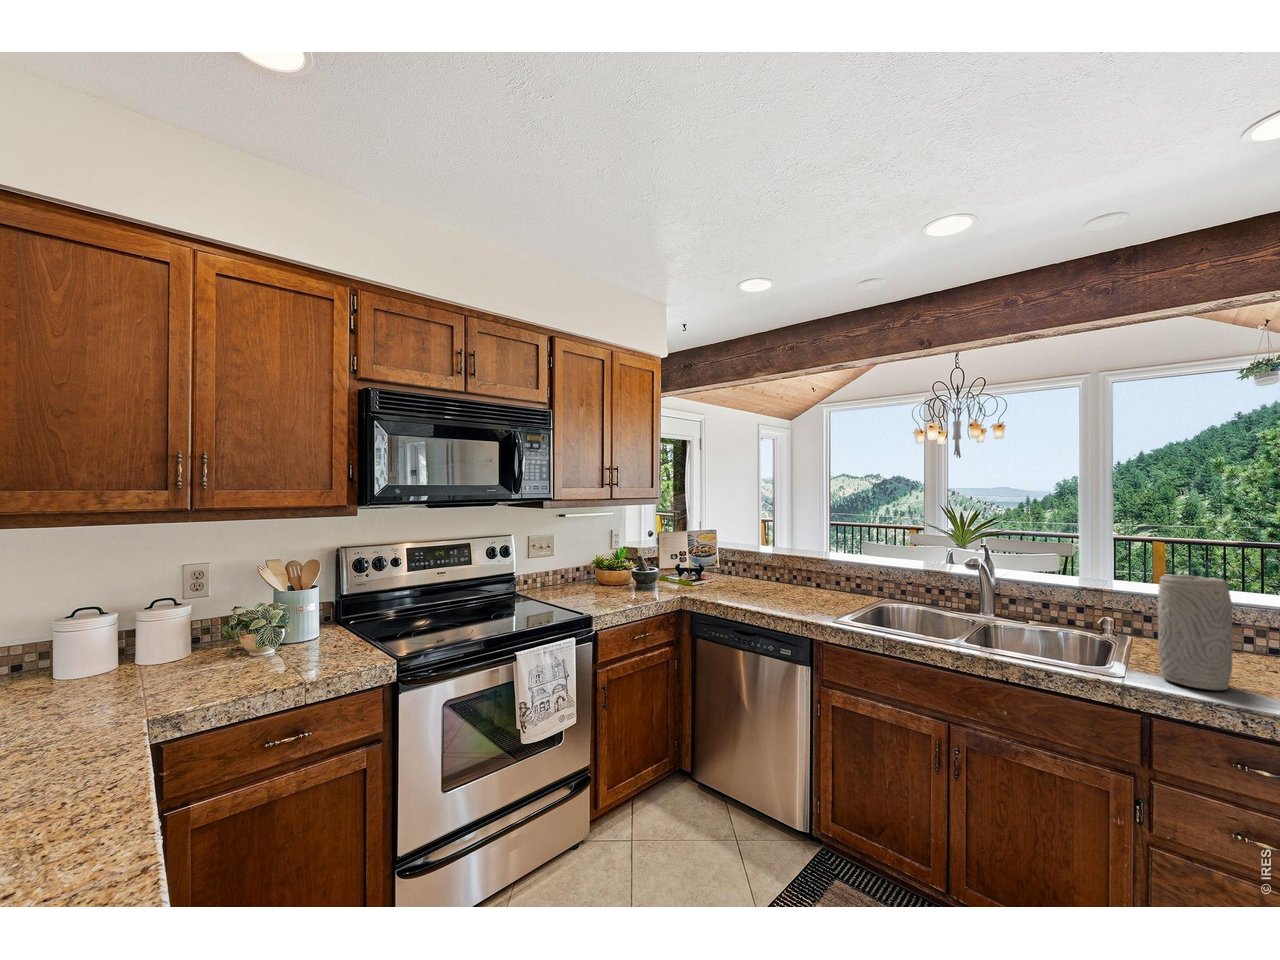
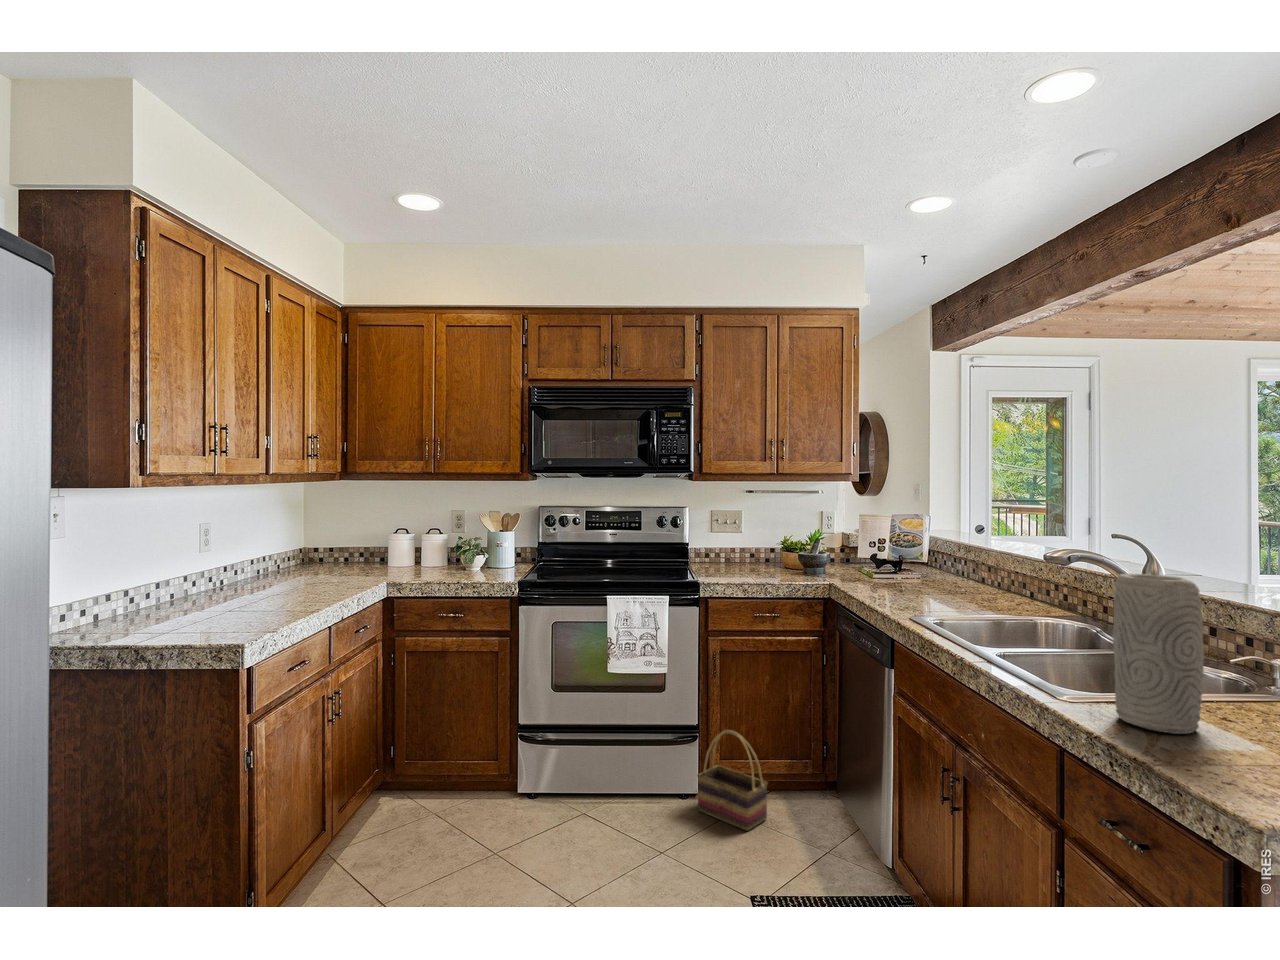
basket: none [610,764,678,864] -> present [697,730,768,831]

